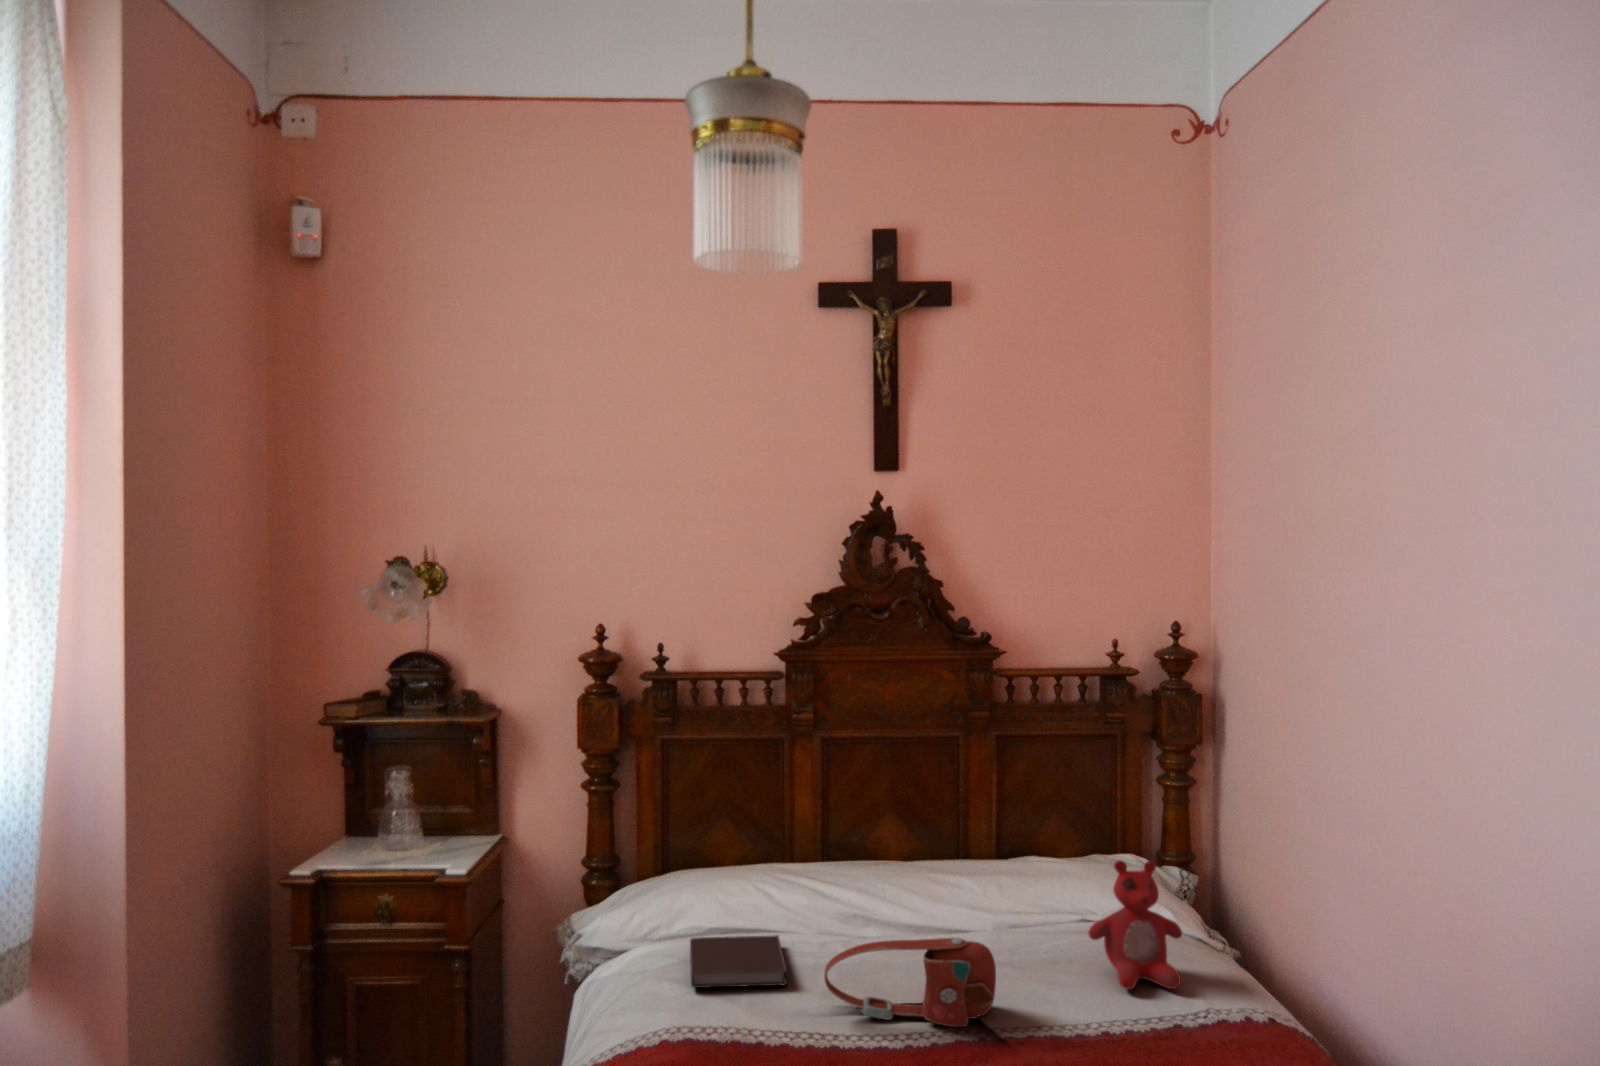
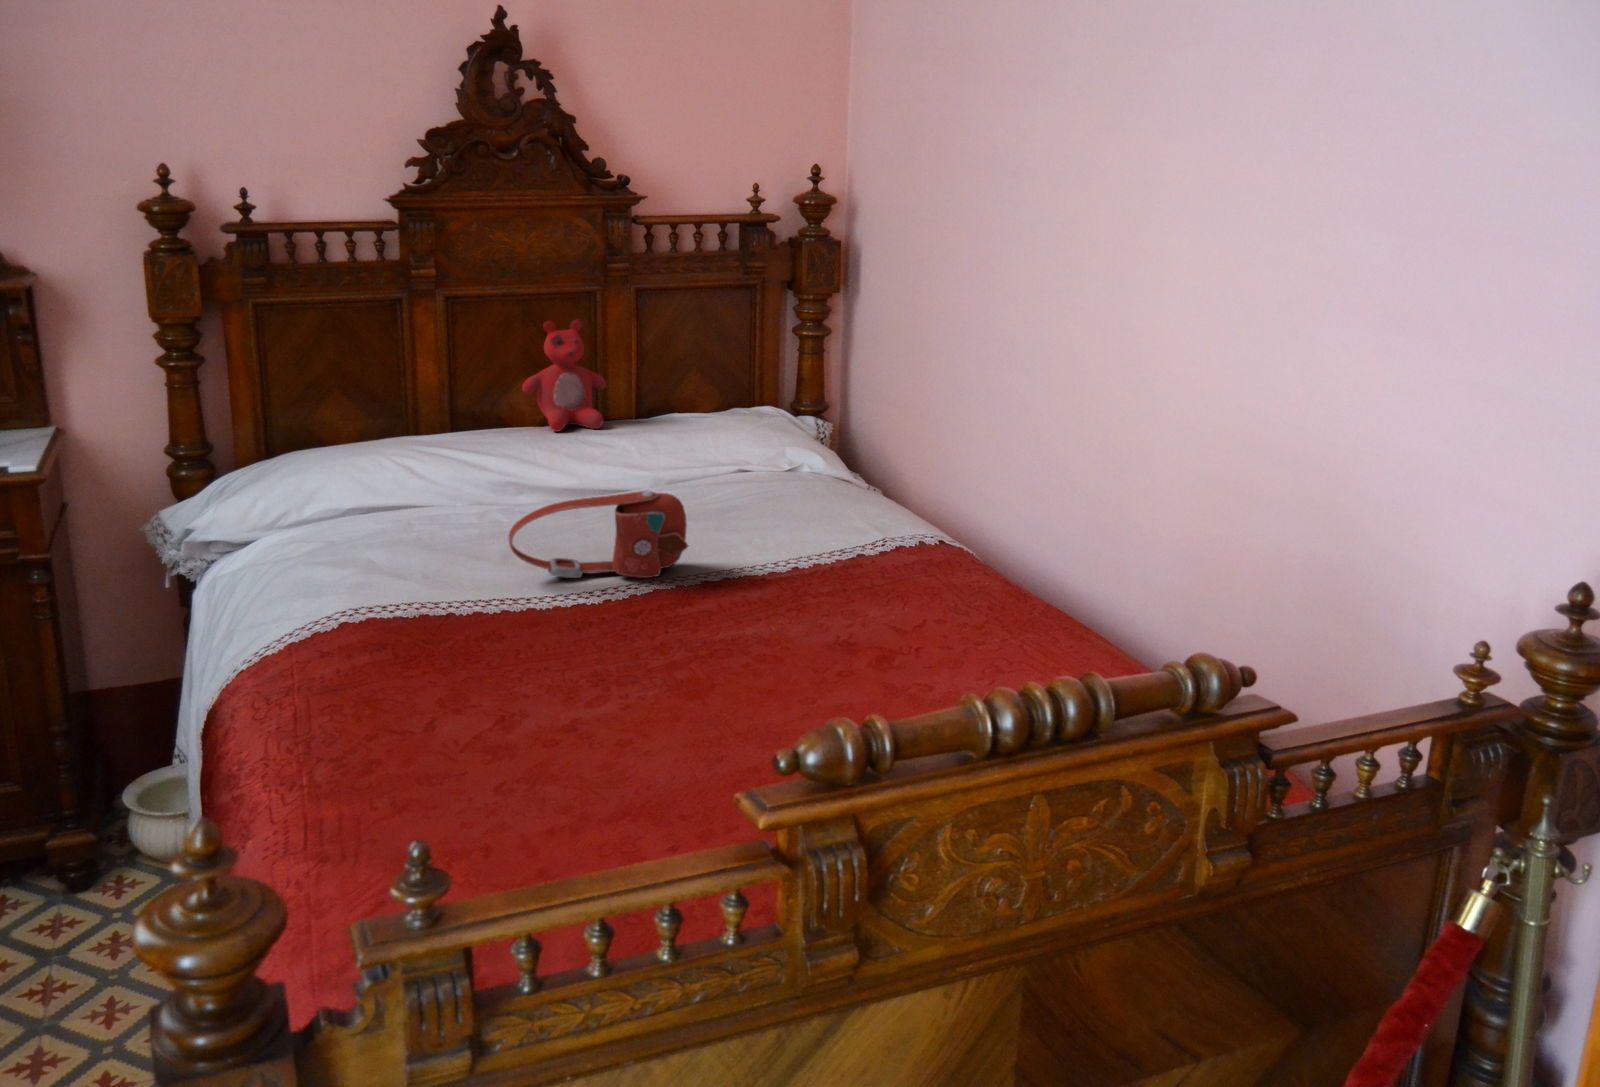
stuffed bear: present [1088,860,1182,990] -> present [522,320,606,432]
notebook: present [690,935,787,988] -> none [333,509,461,567]

